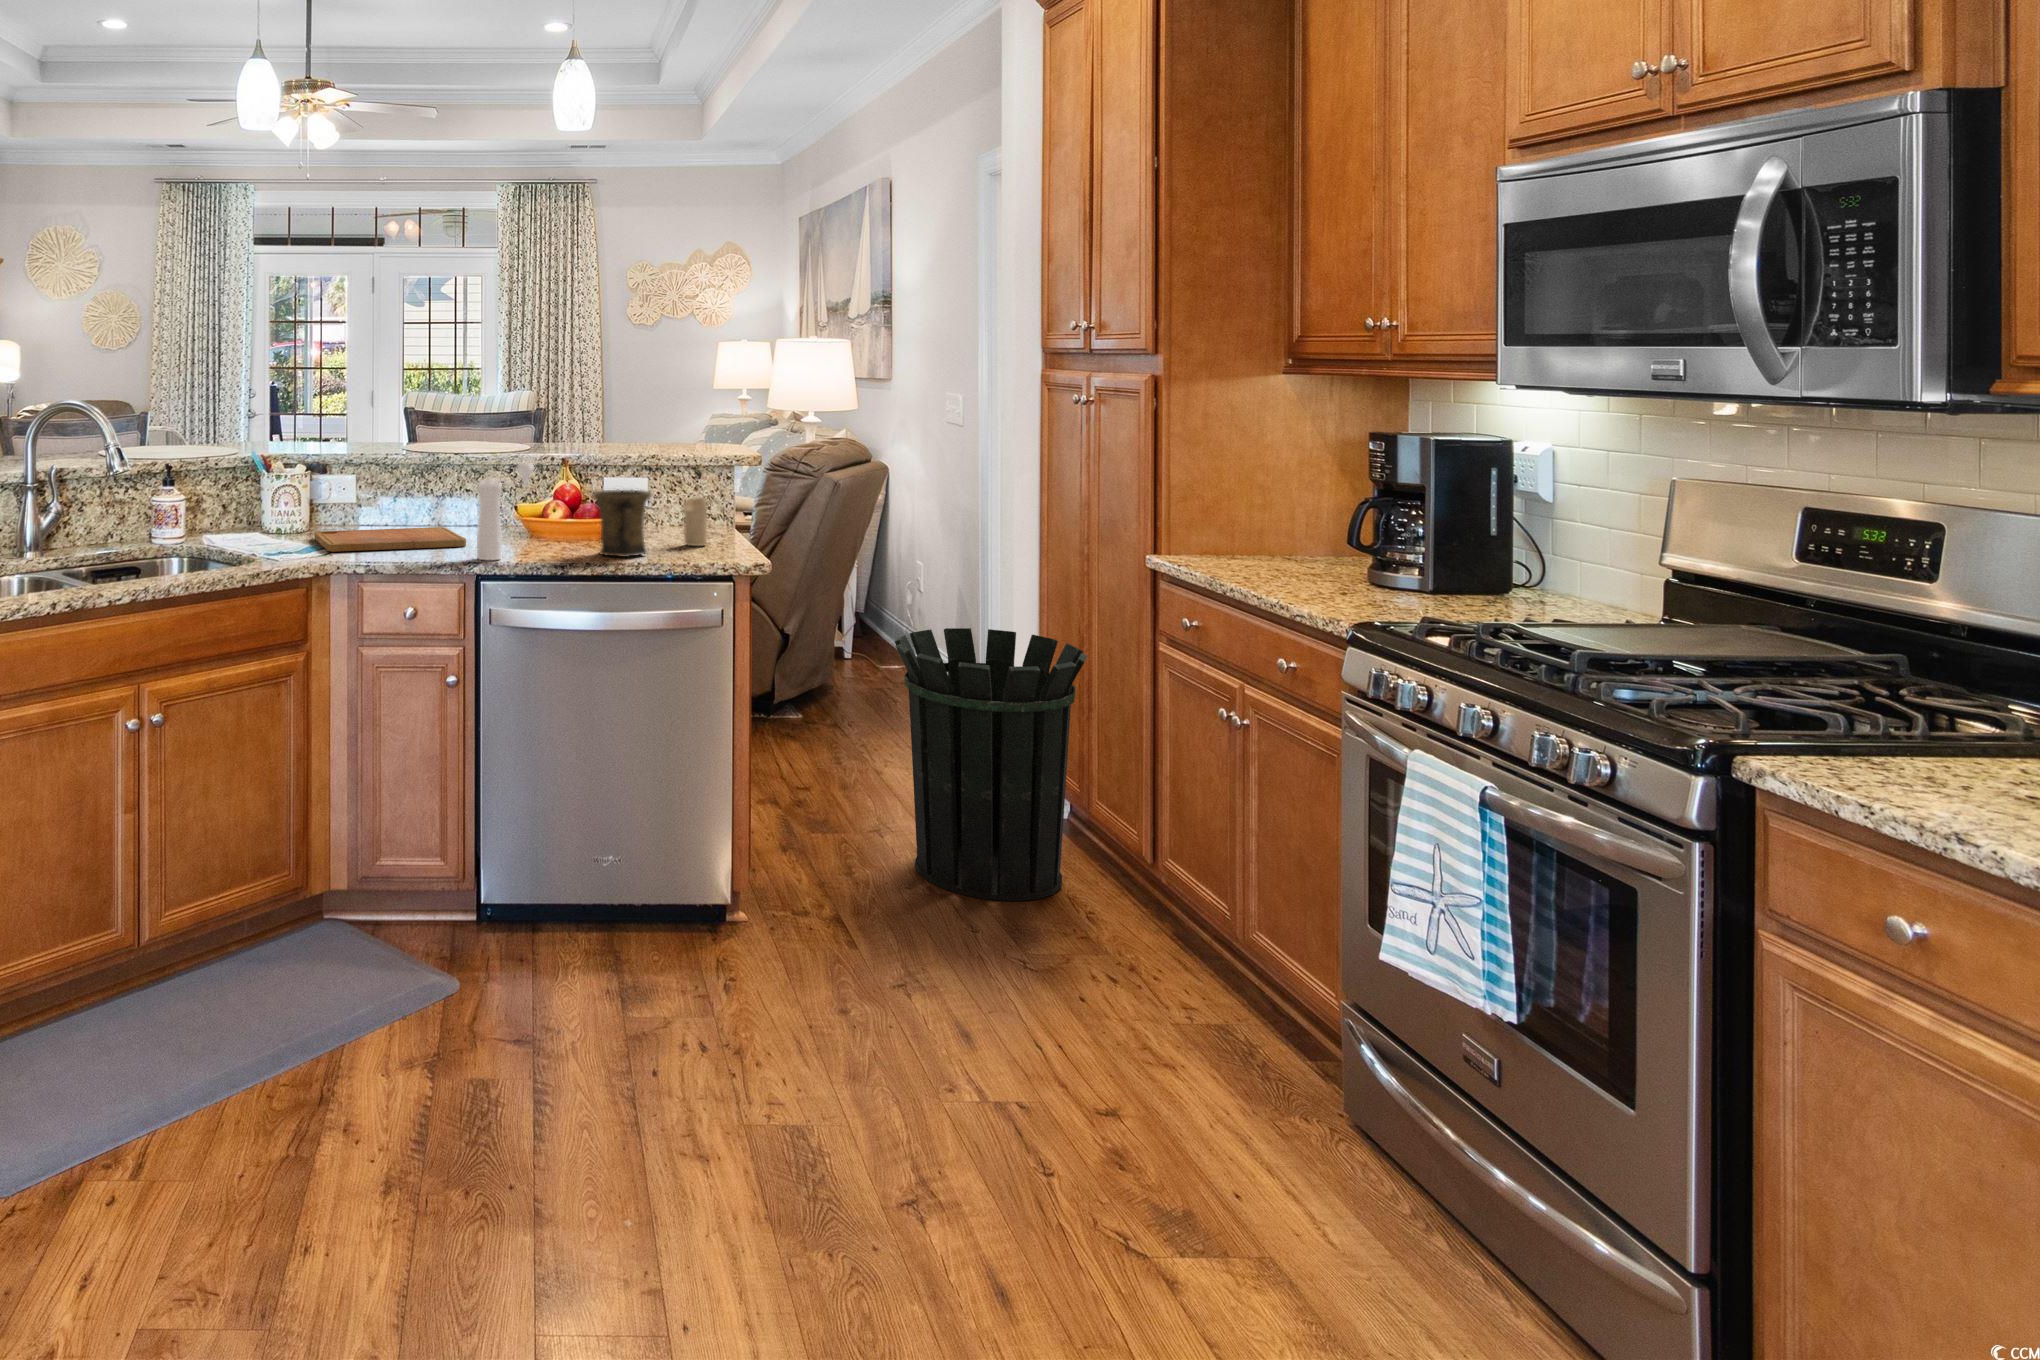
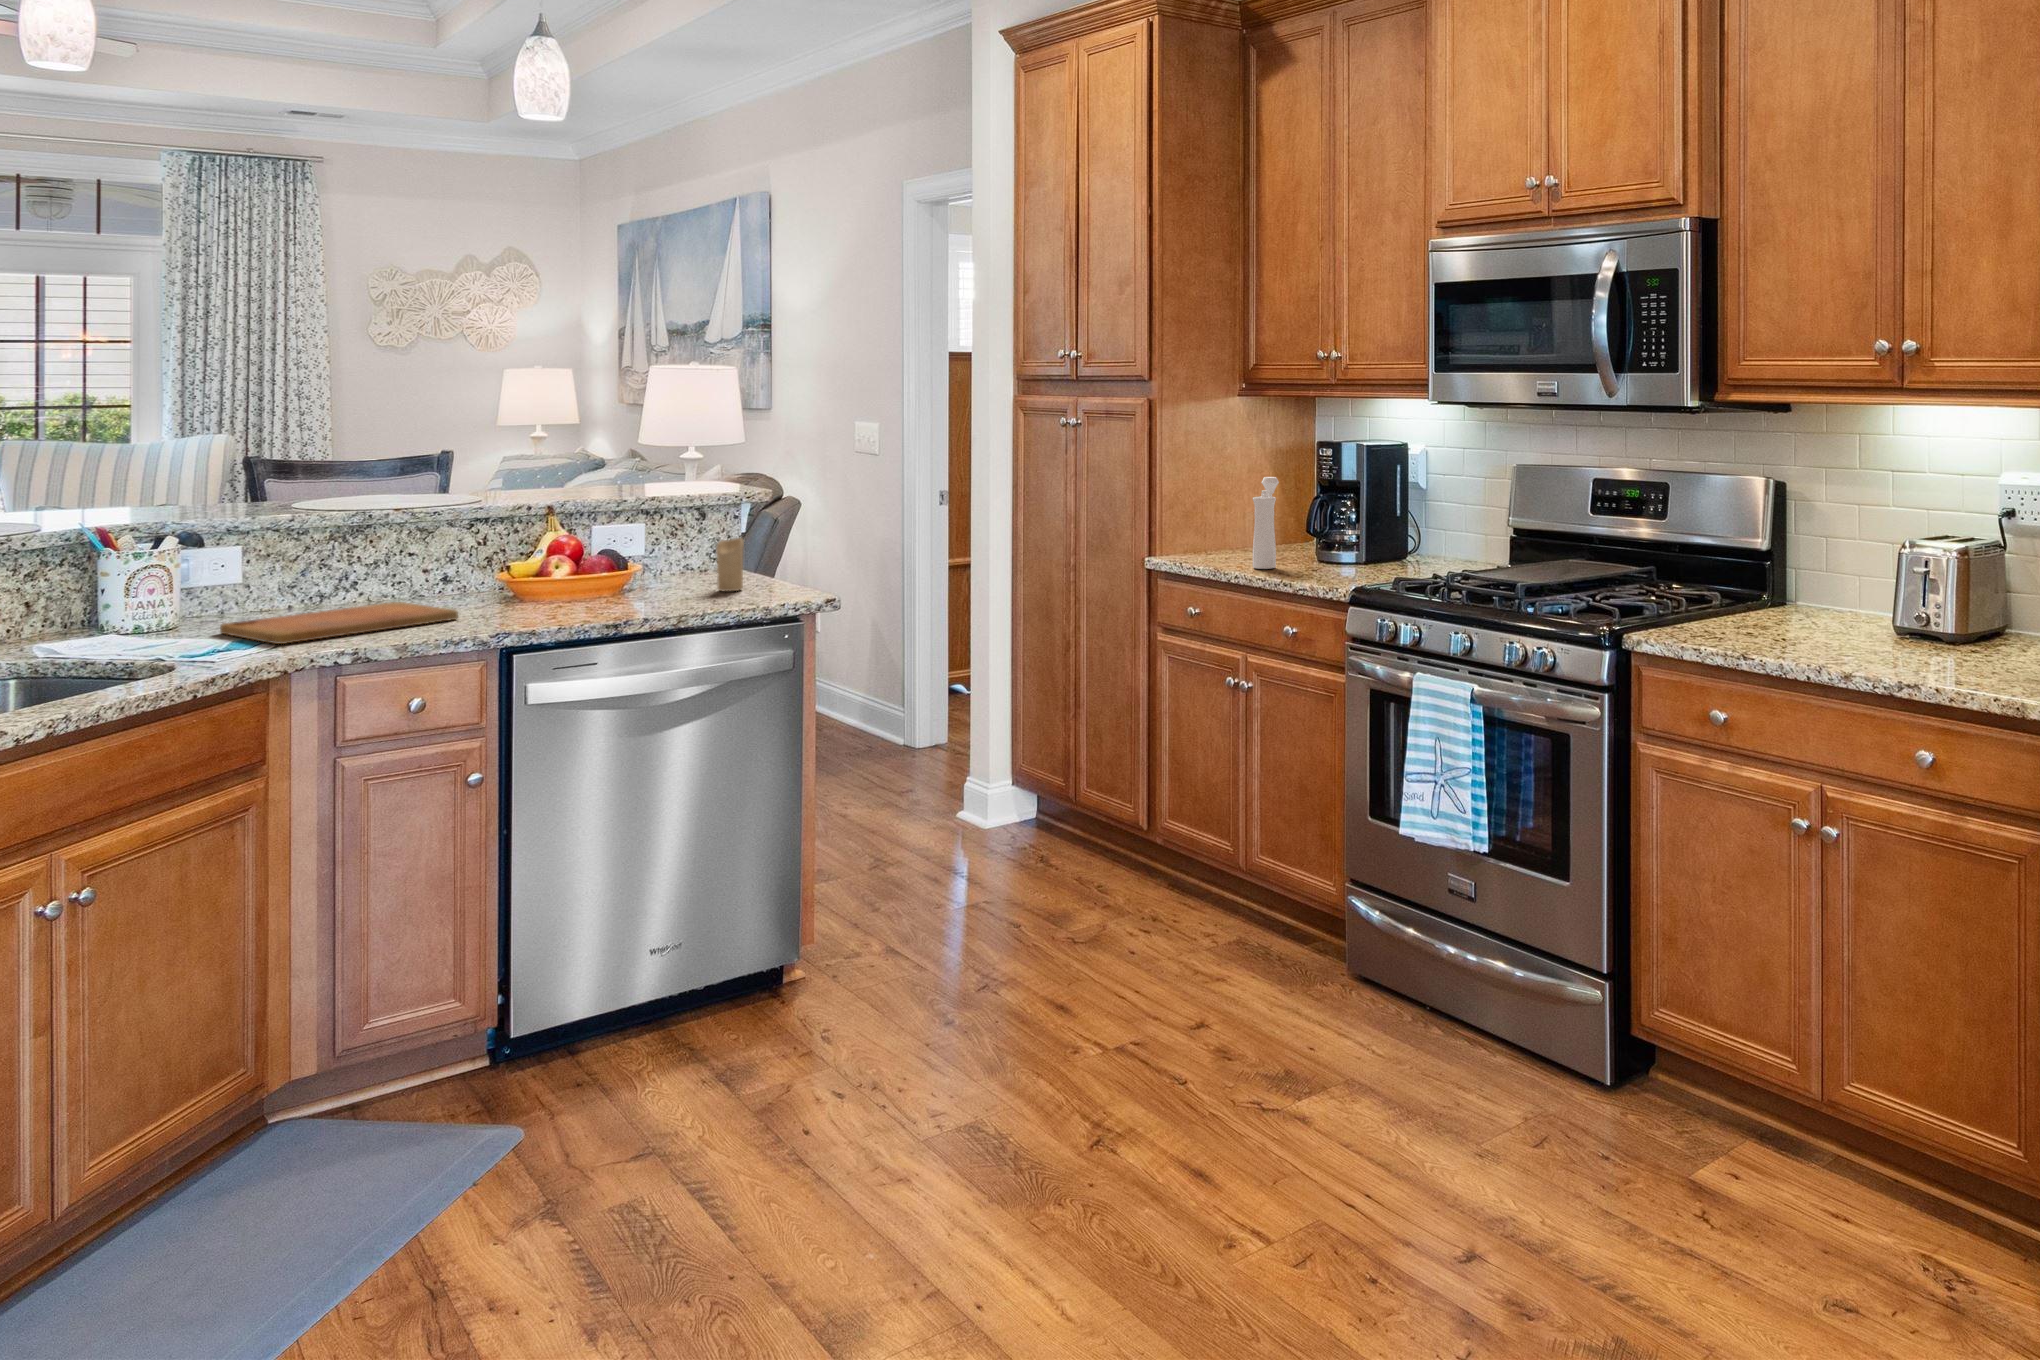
pepper mill: present [477,462,534,560] -> present [1253,477,1279,569]
mug: present [592,490,651,557] -> none [630,535,702,610]
waste bin: present [895,628,1087,901] -> none [905,646,1083,903]

